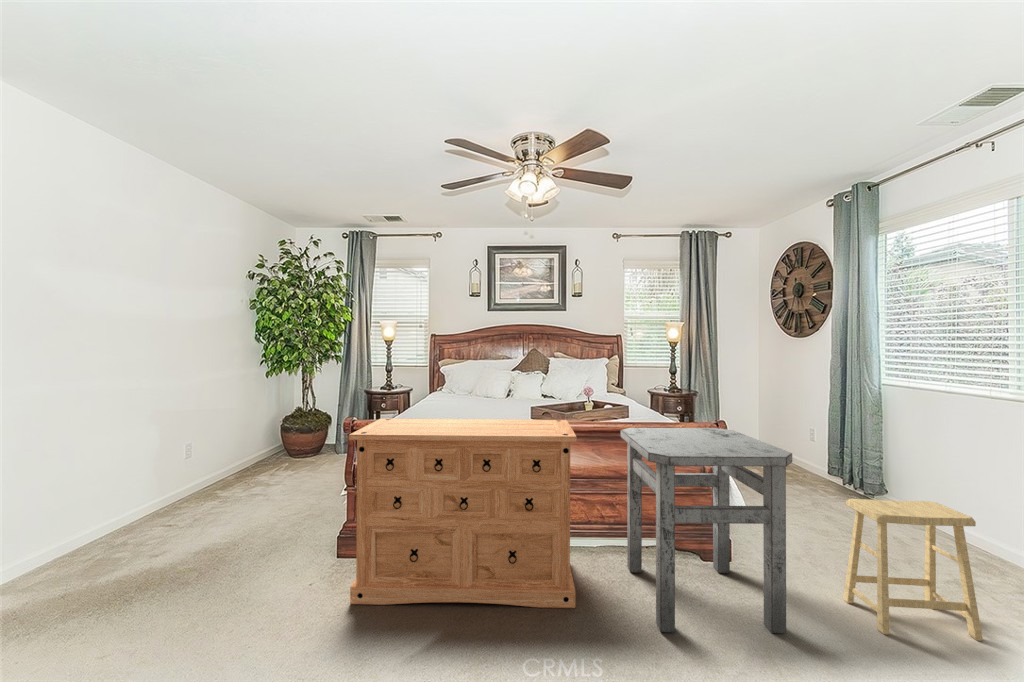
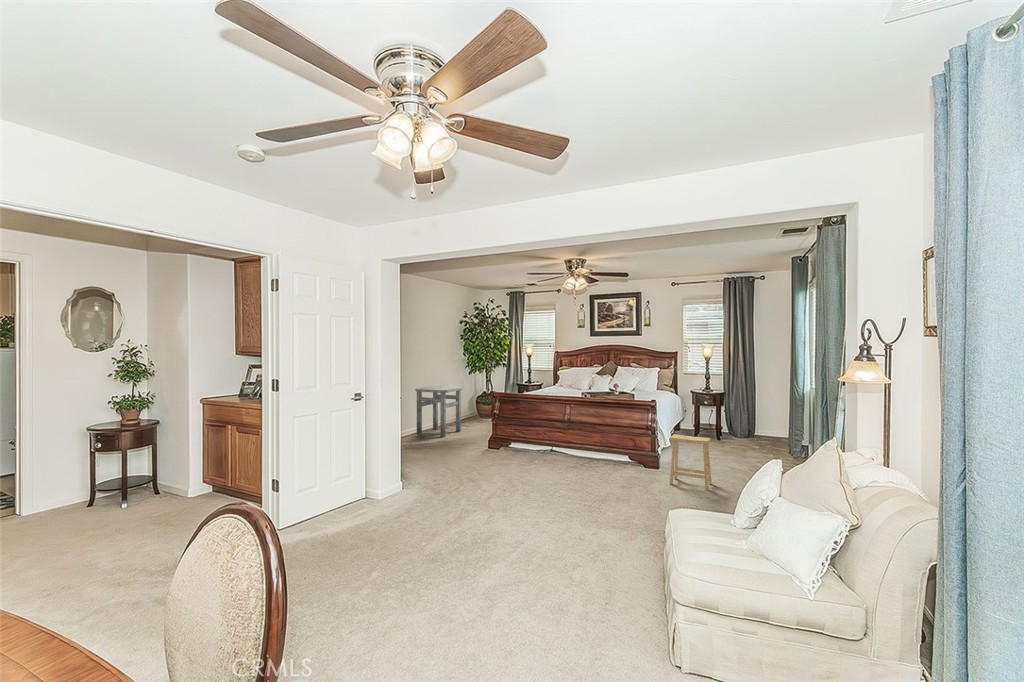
dresser: present [349,418,577,608] -> none [488,394,575,466]
side table: present [621,428,792,633] -> present [415,386,462,437]

